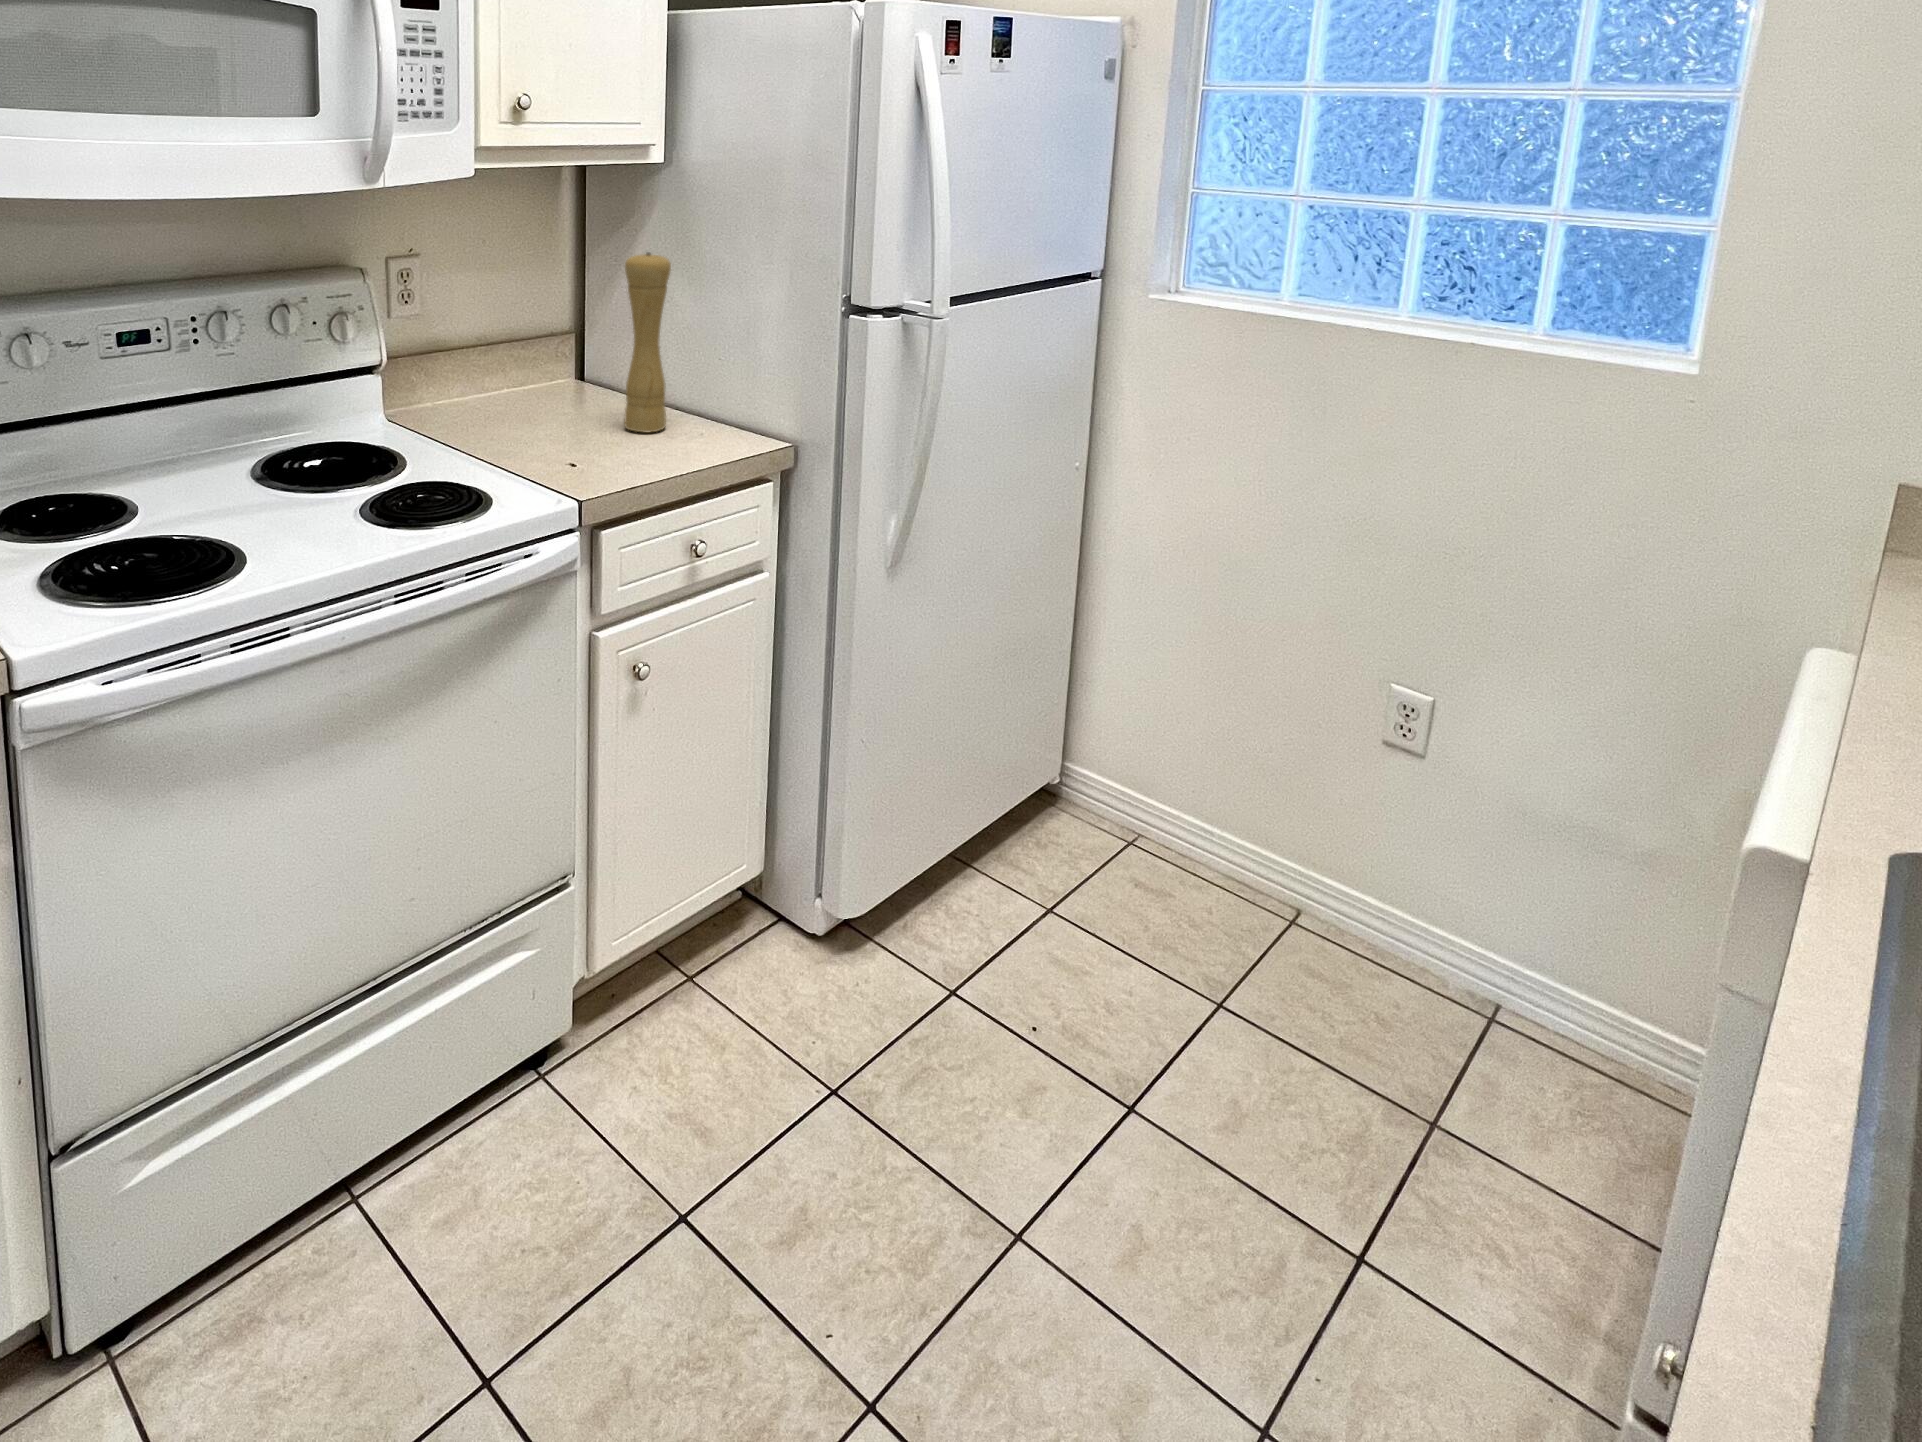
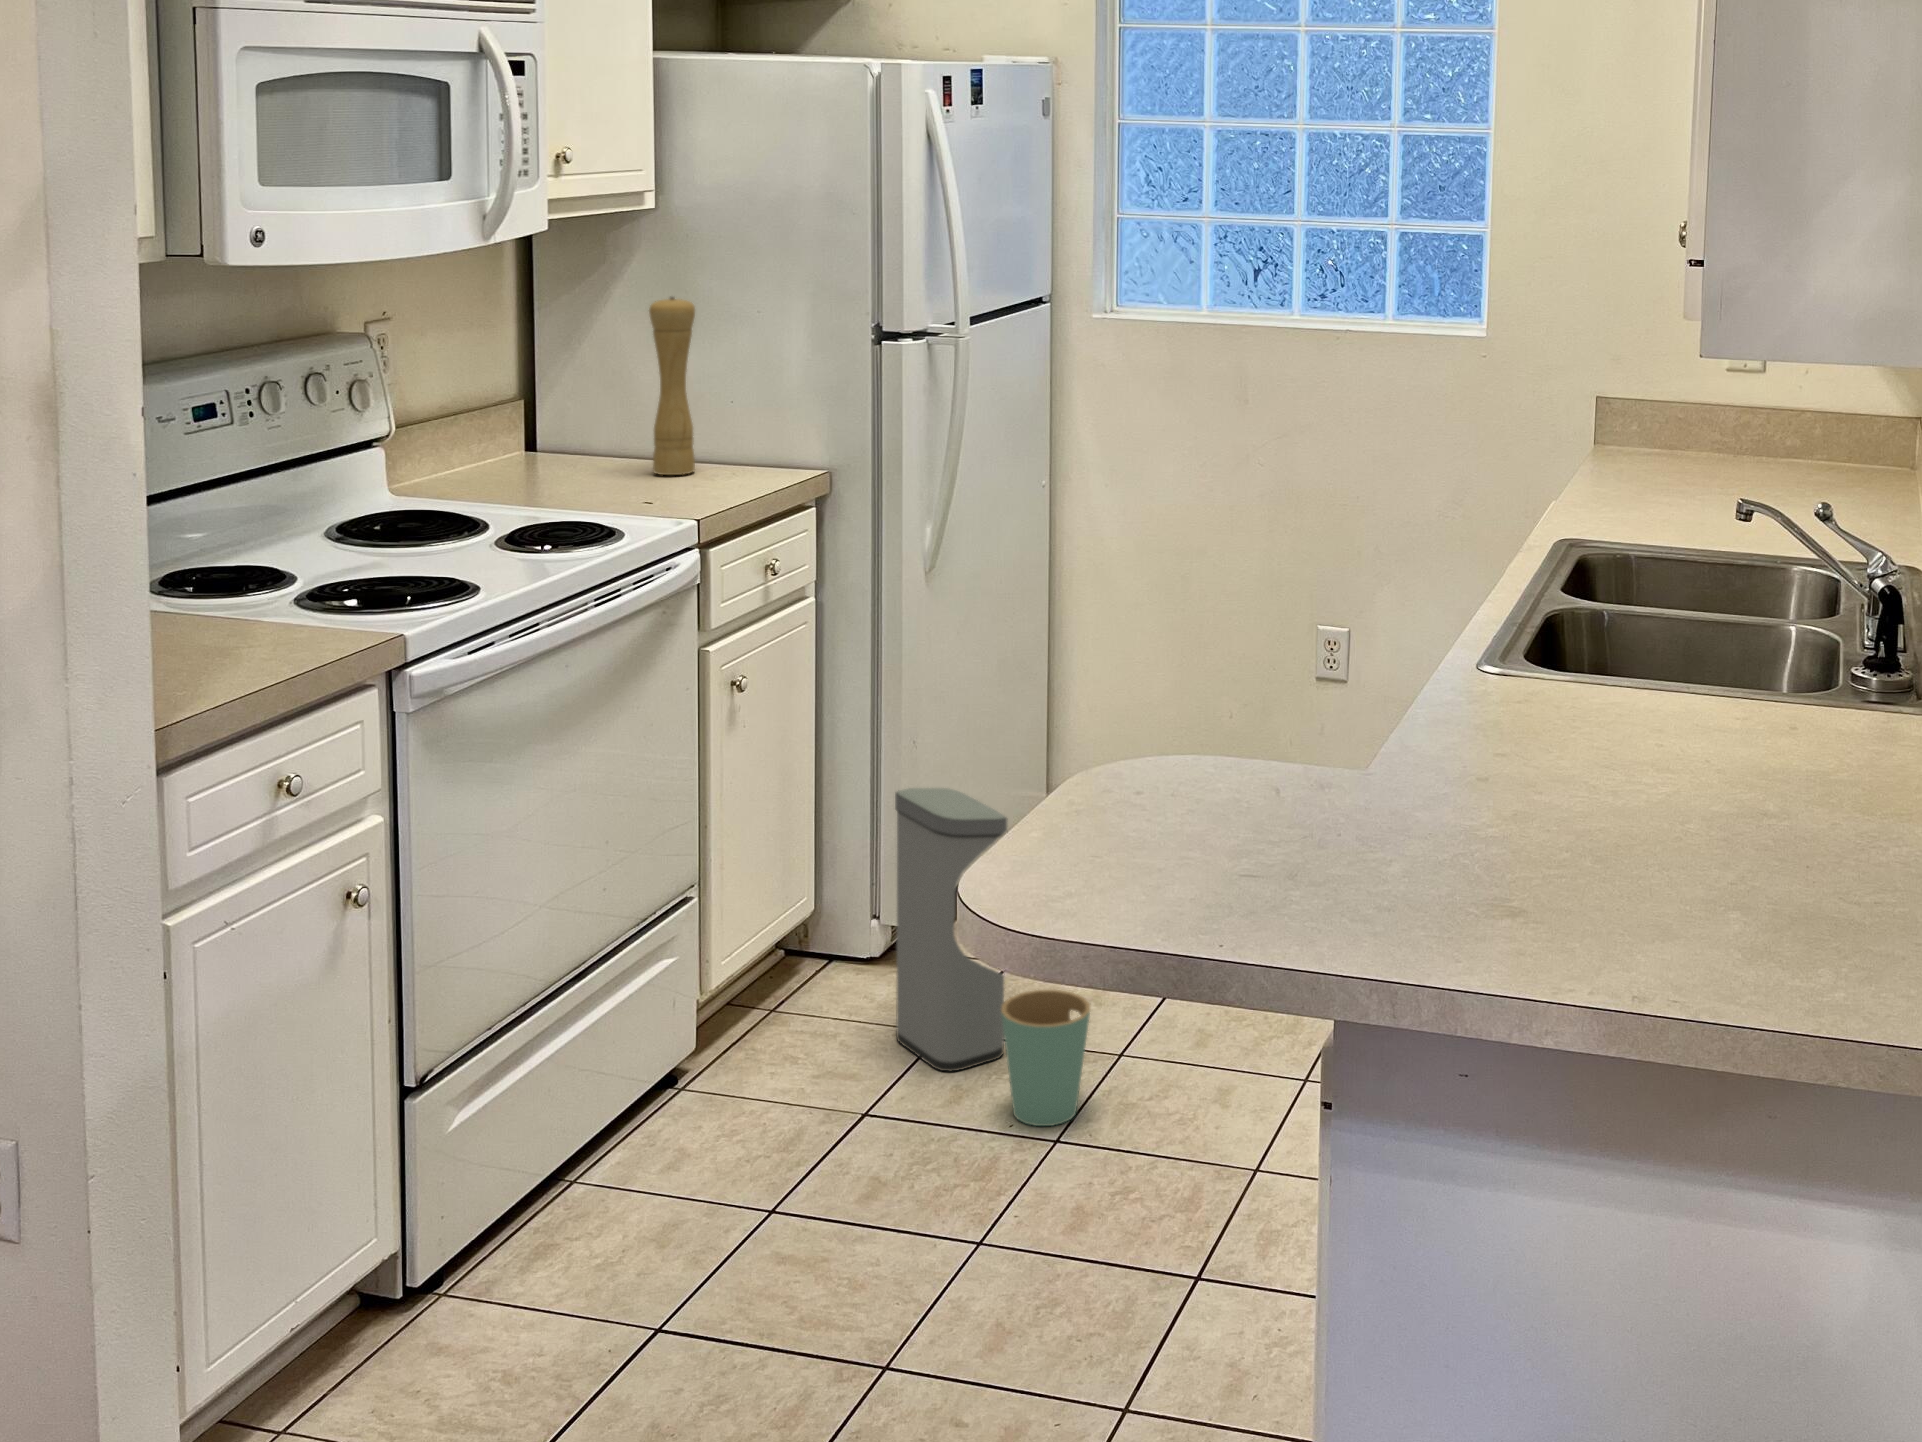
trash can: none [782,826,950,1355] -> present [895,788,1090,1126]

